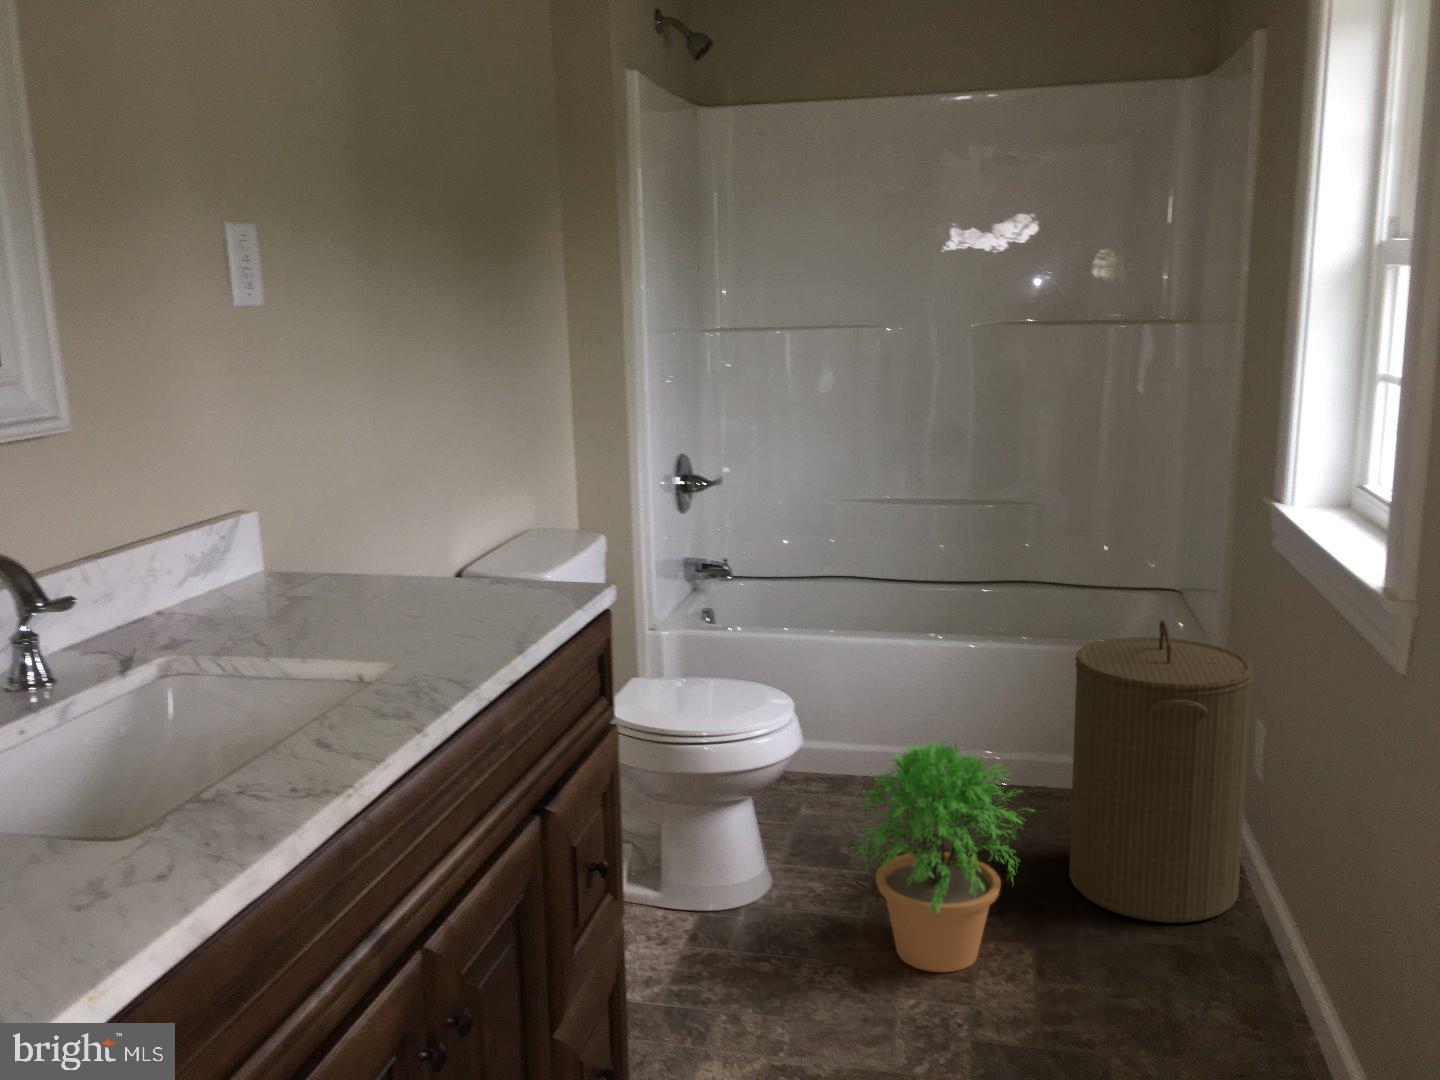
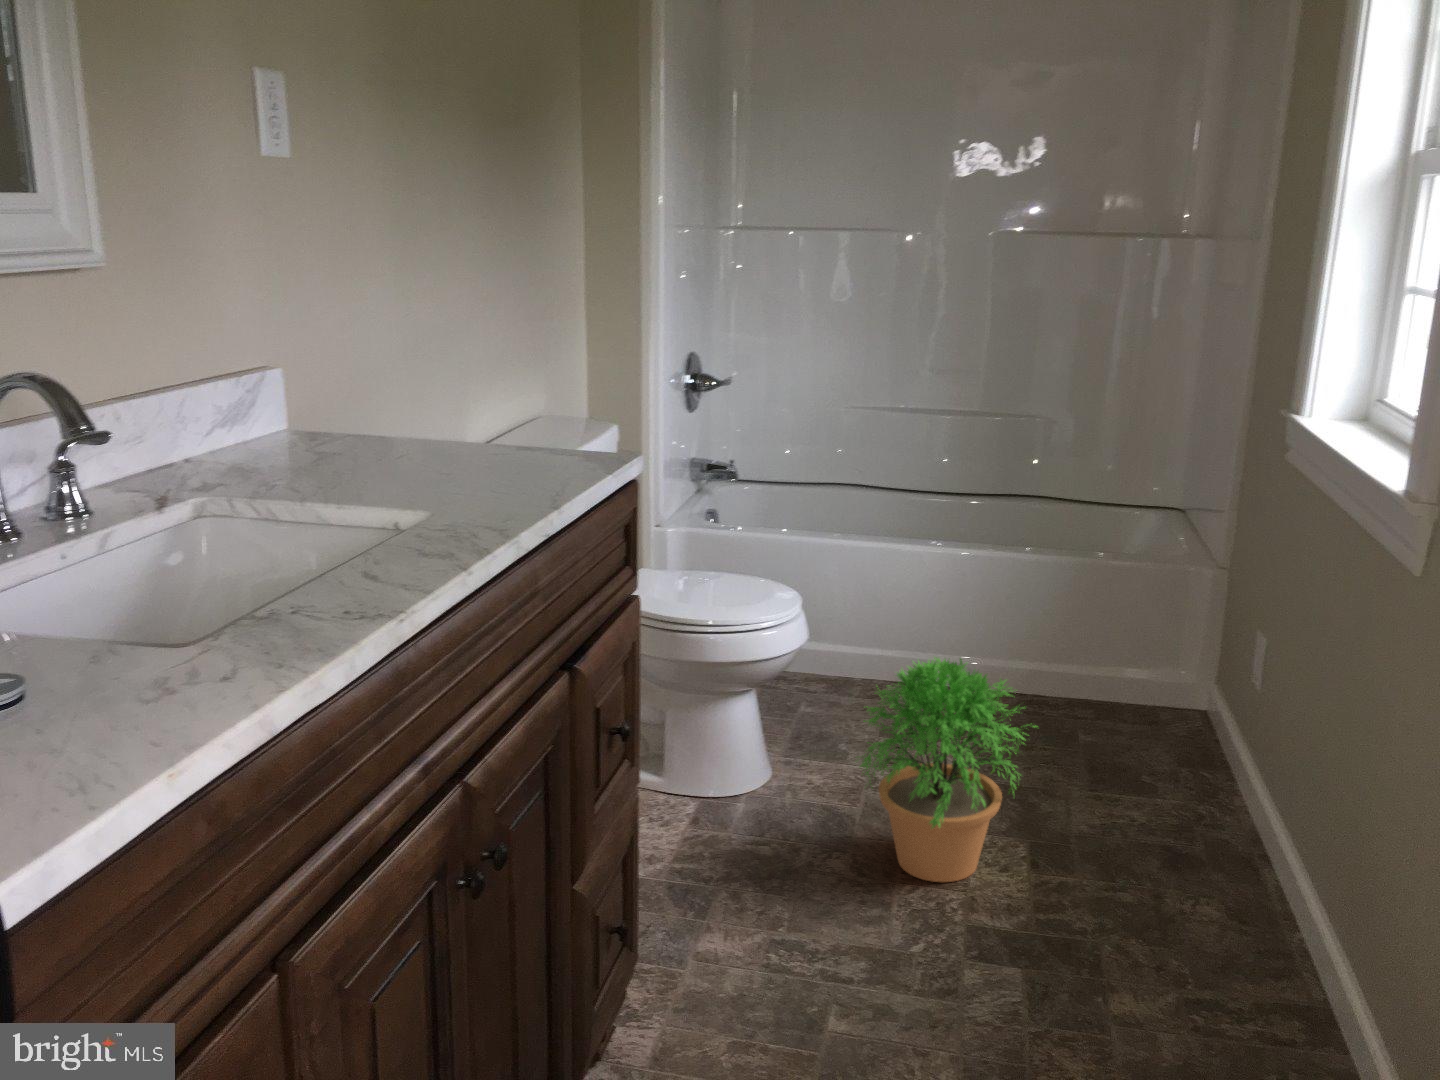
laundry hamper: present [1069,620,1254,923] -> none [1070,534,1264,834]

